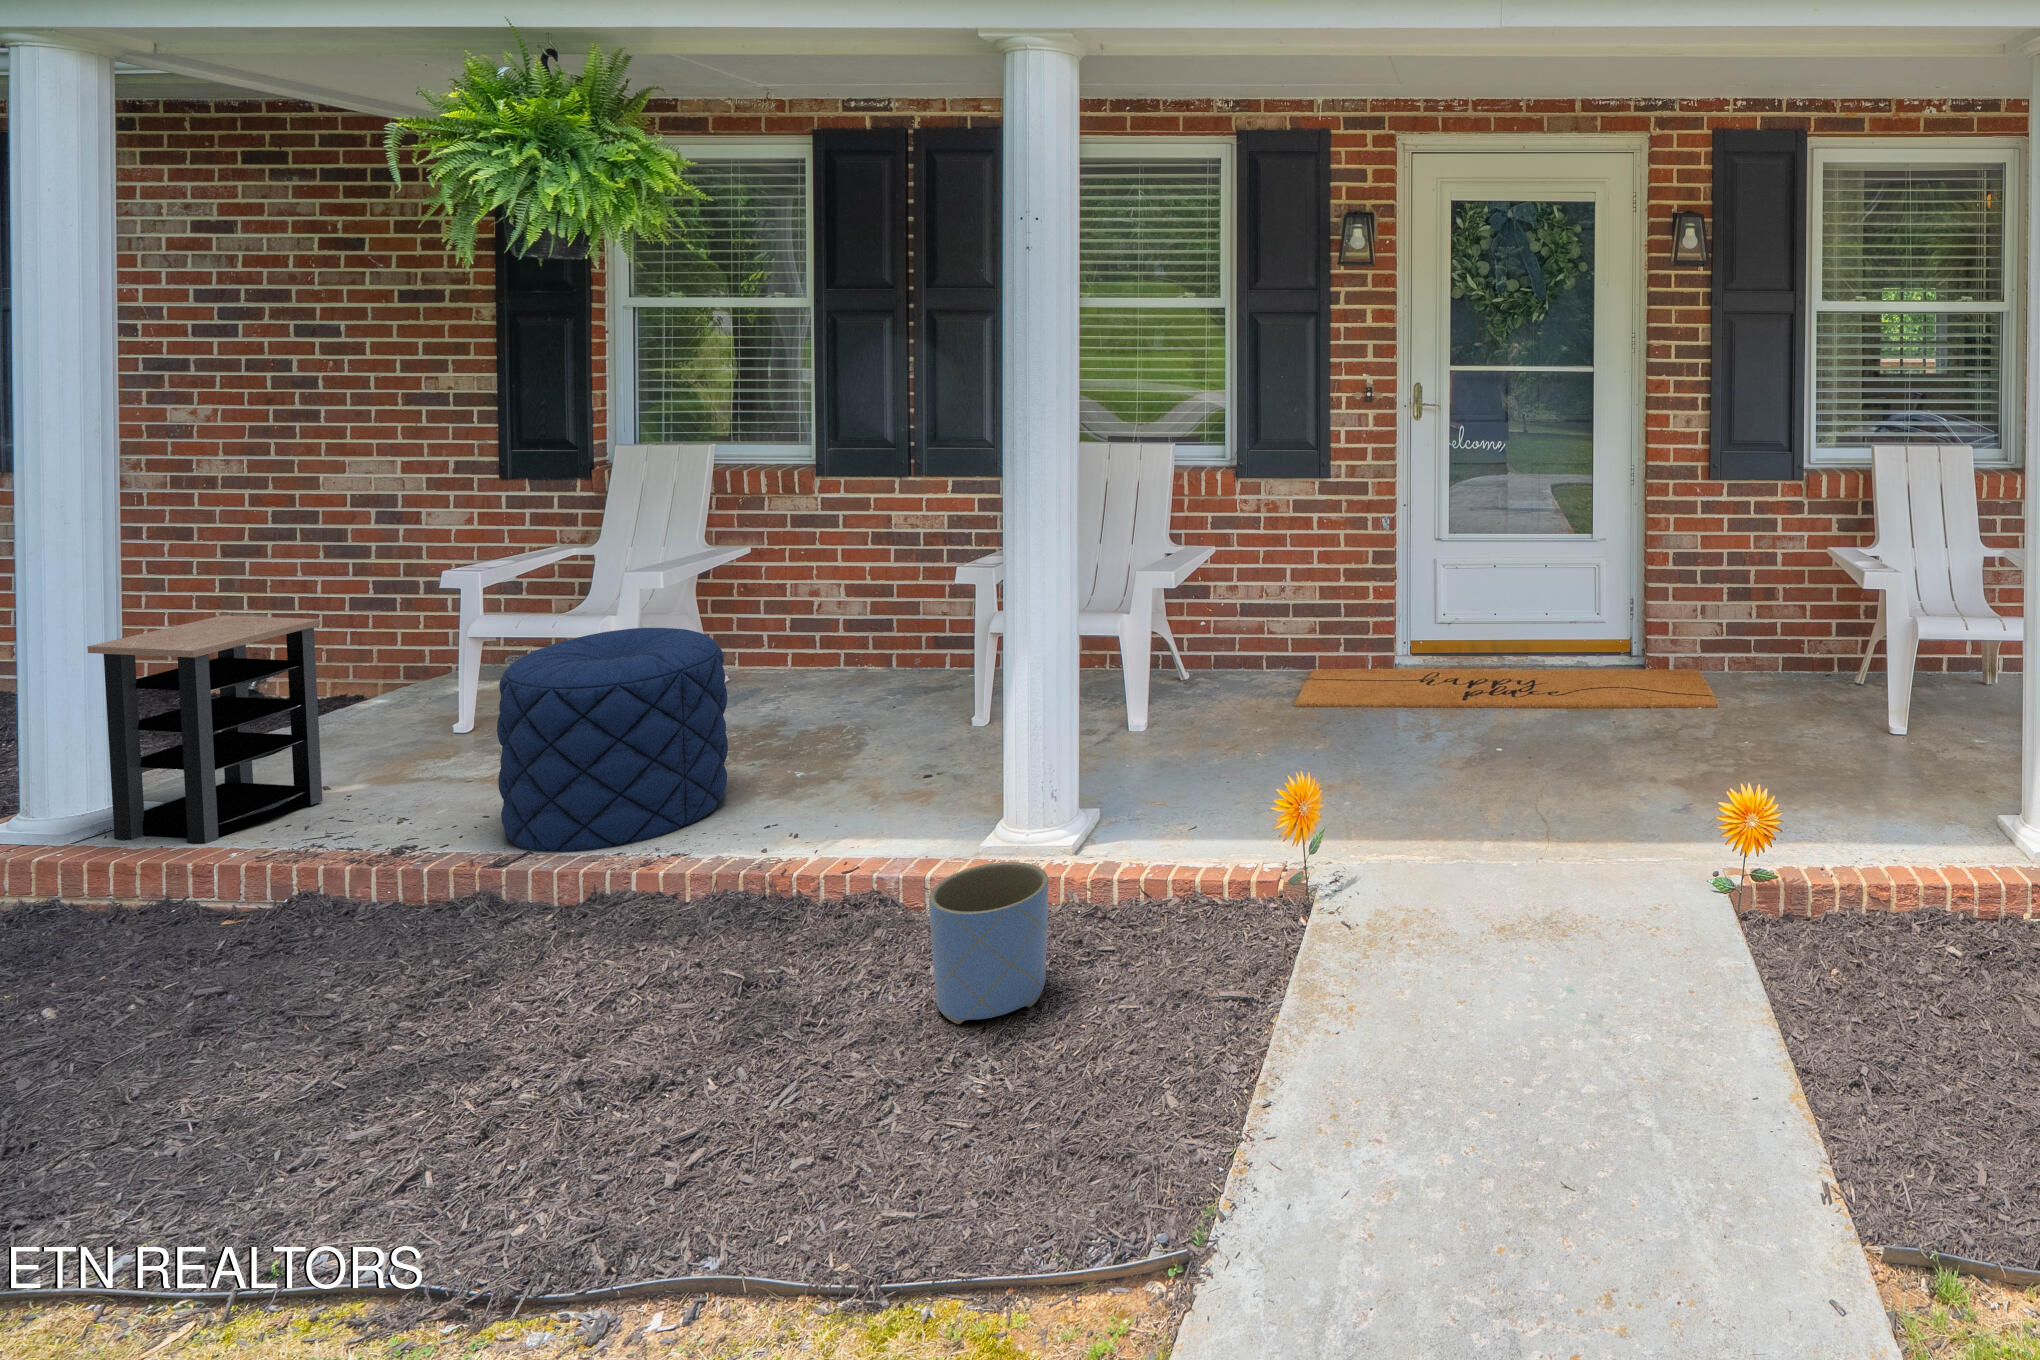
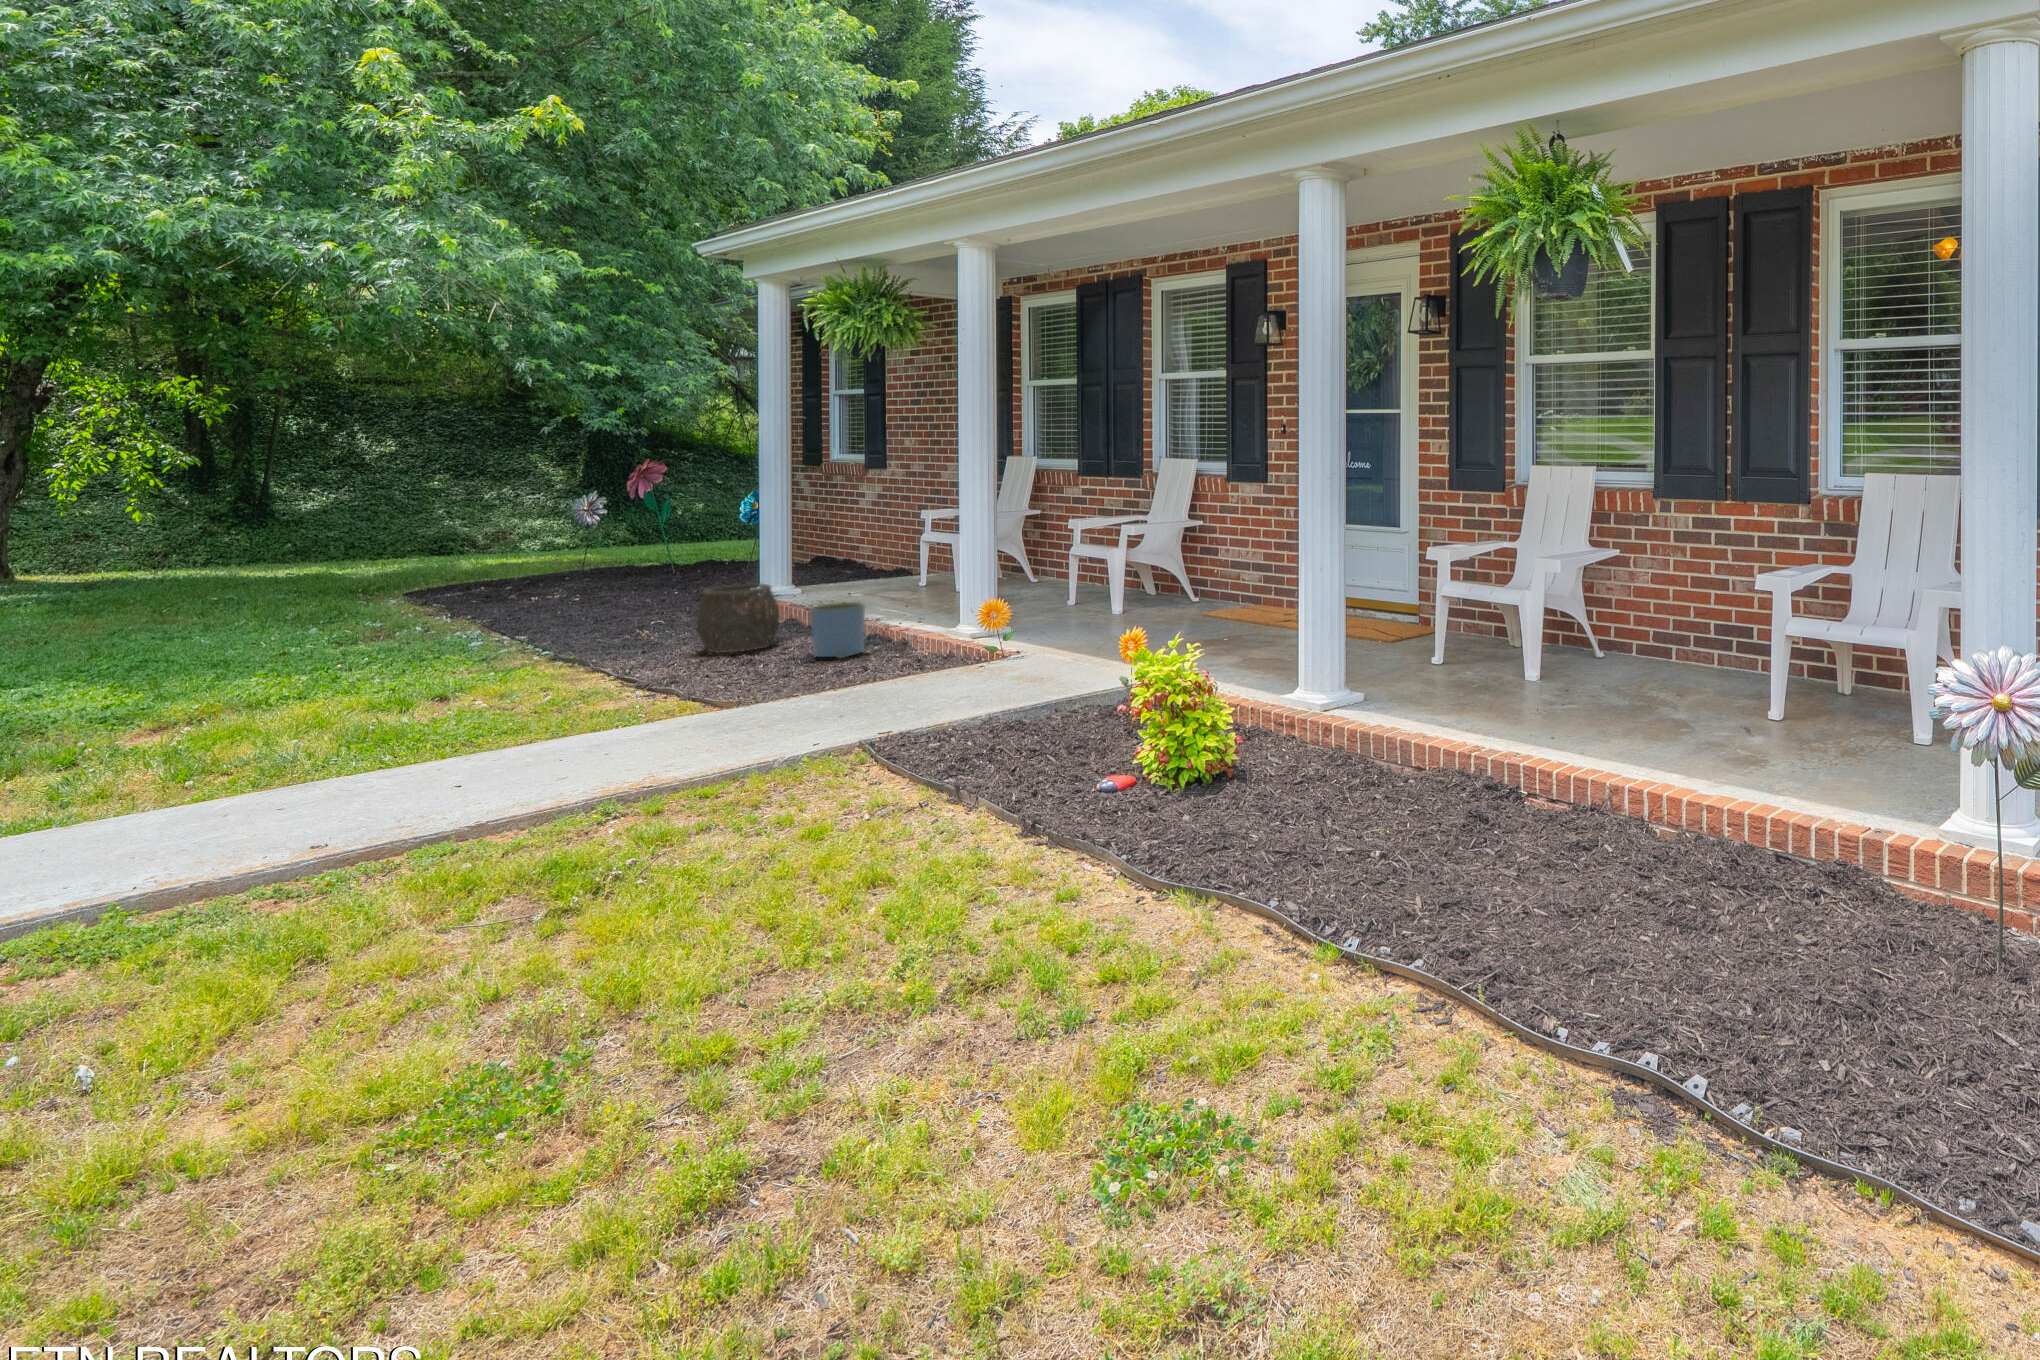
side table: present [87,615,322,844] -> none [763,503,831,588]
pouf: present [497,628,728,852] -> none [829,517,924,603]
woven basket: none [514,874,739,1104] -> present [696,584,780,653]

